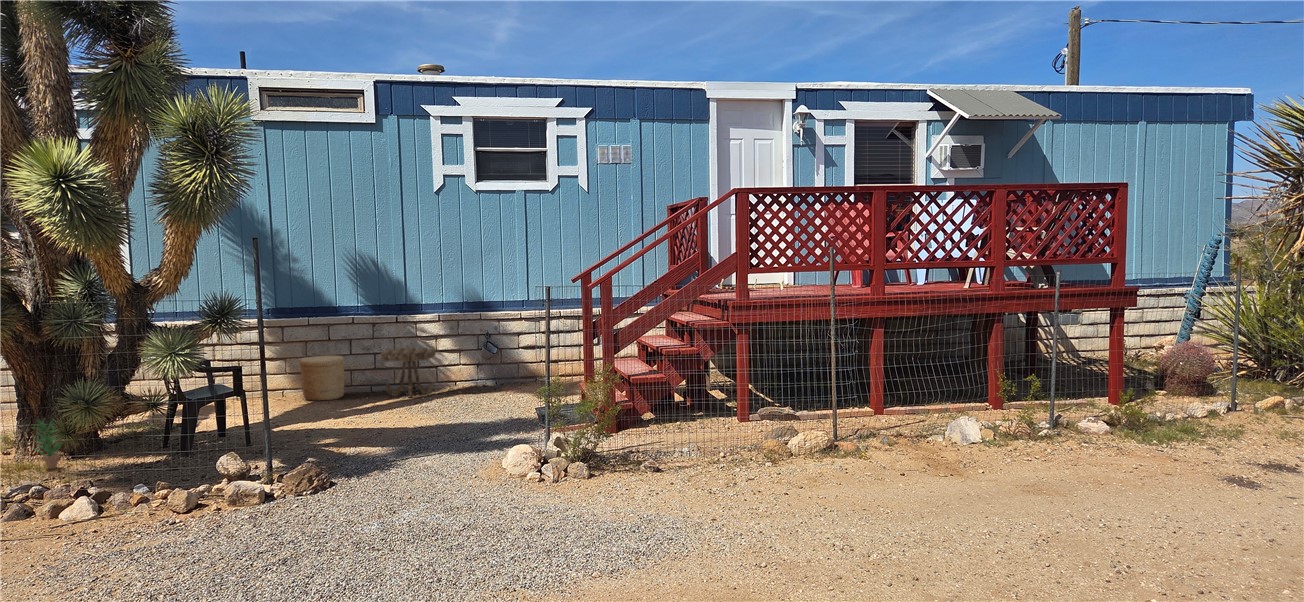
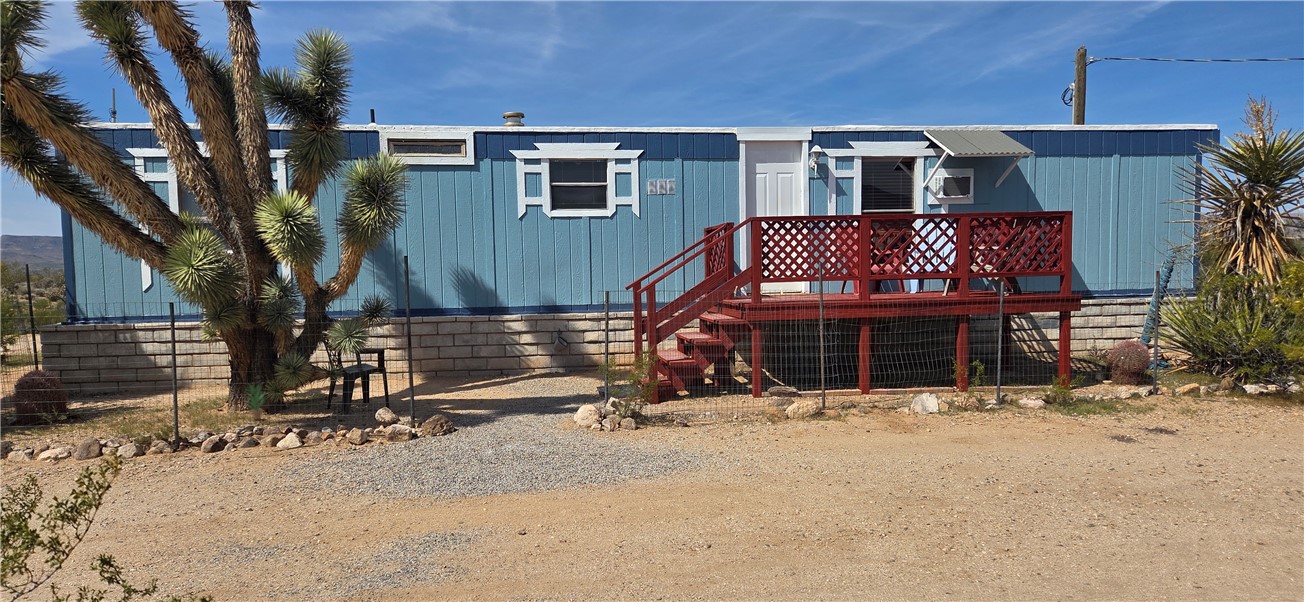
side table: present [380,348,436,397] -> none [476,341,520,380]
woven basket: present [299,356,344,401] -> none [416,347,449,381]

